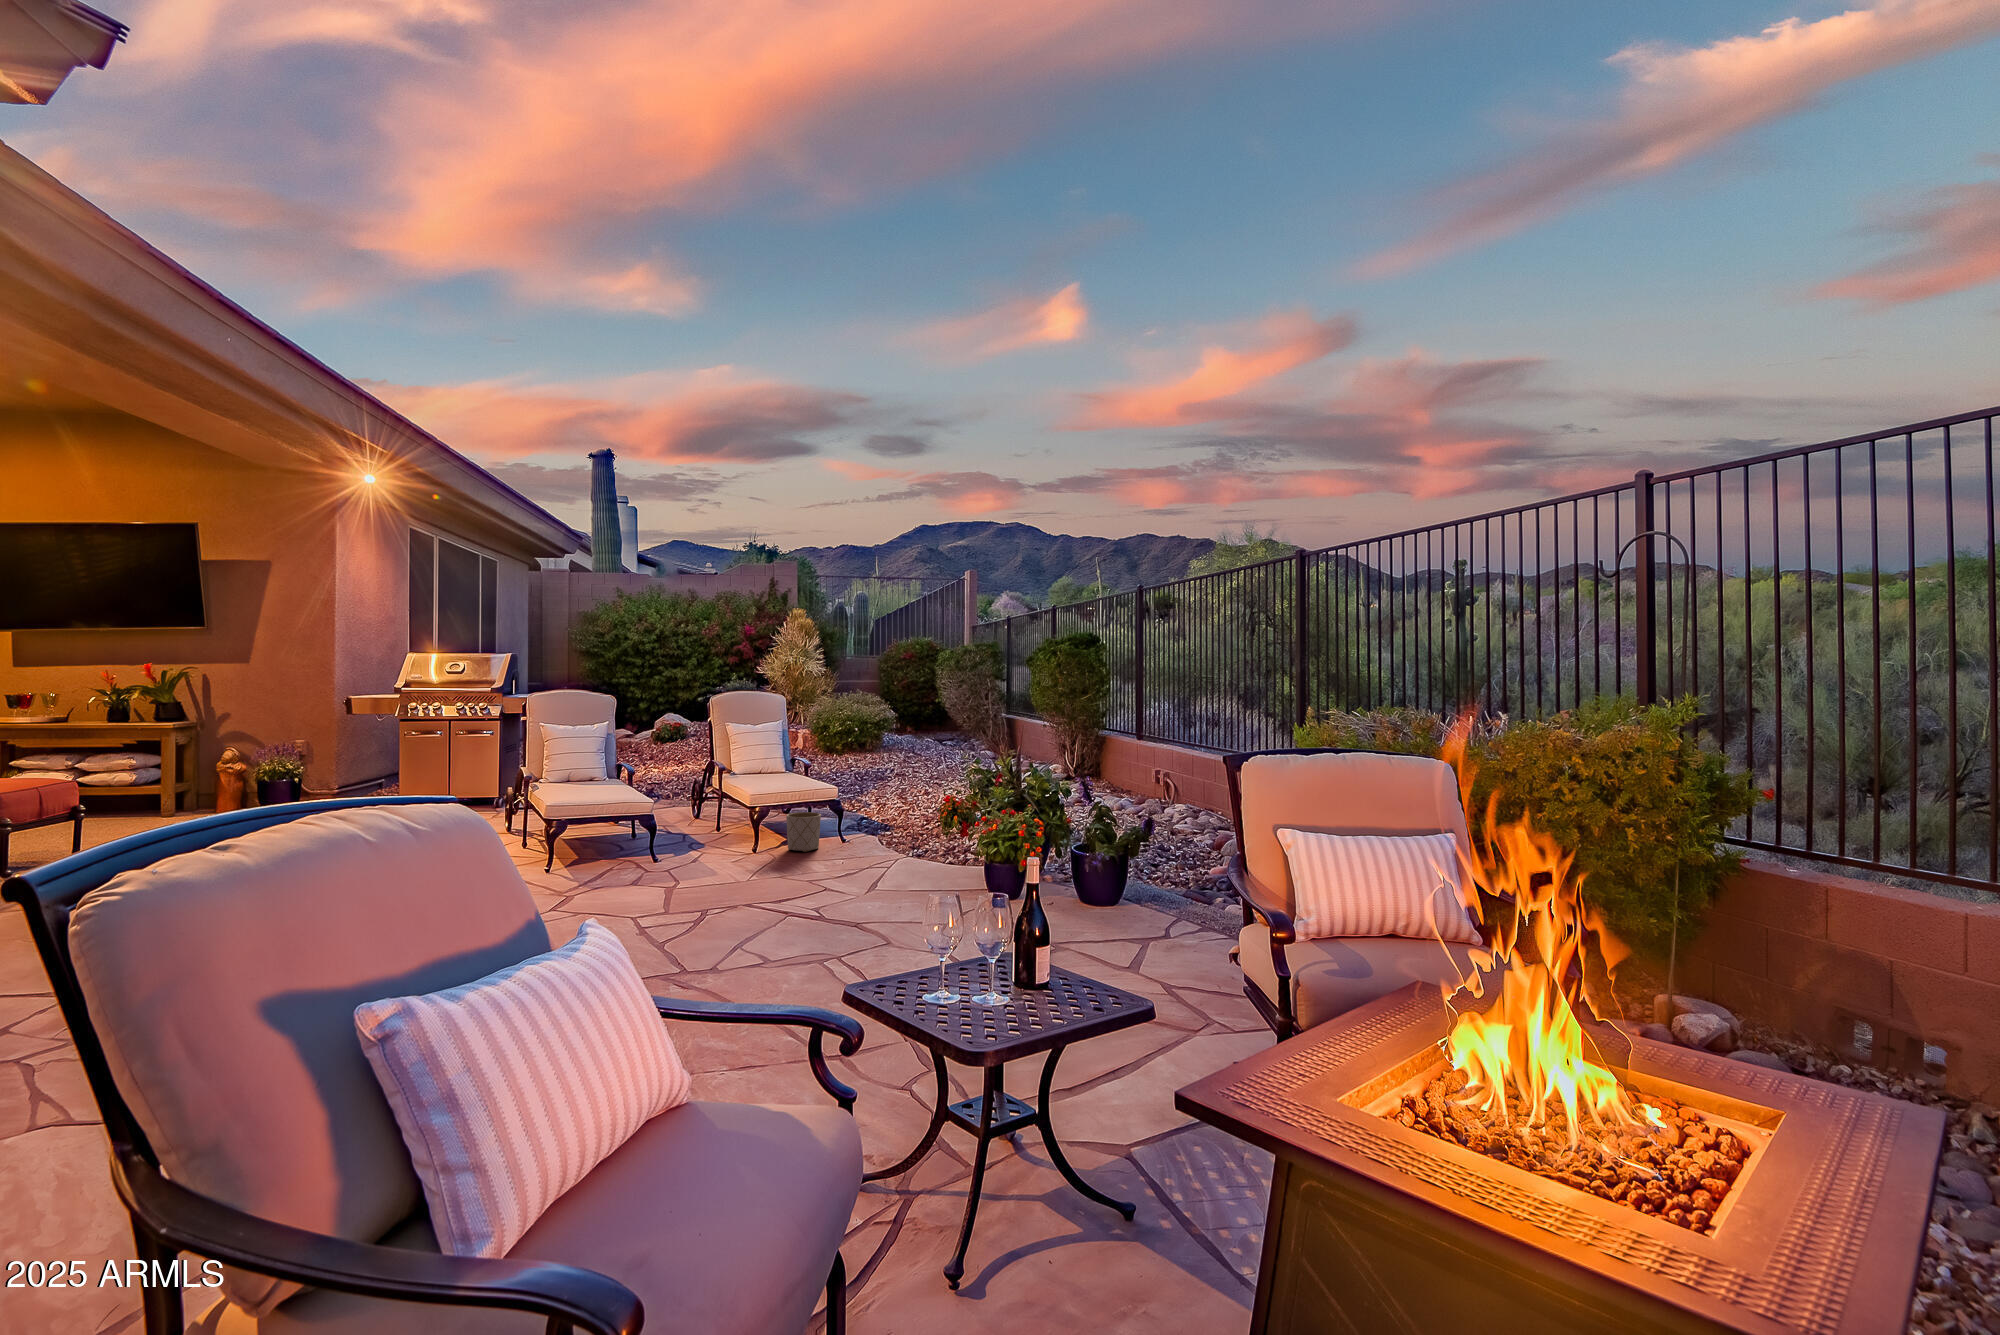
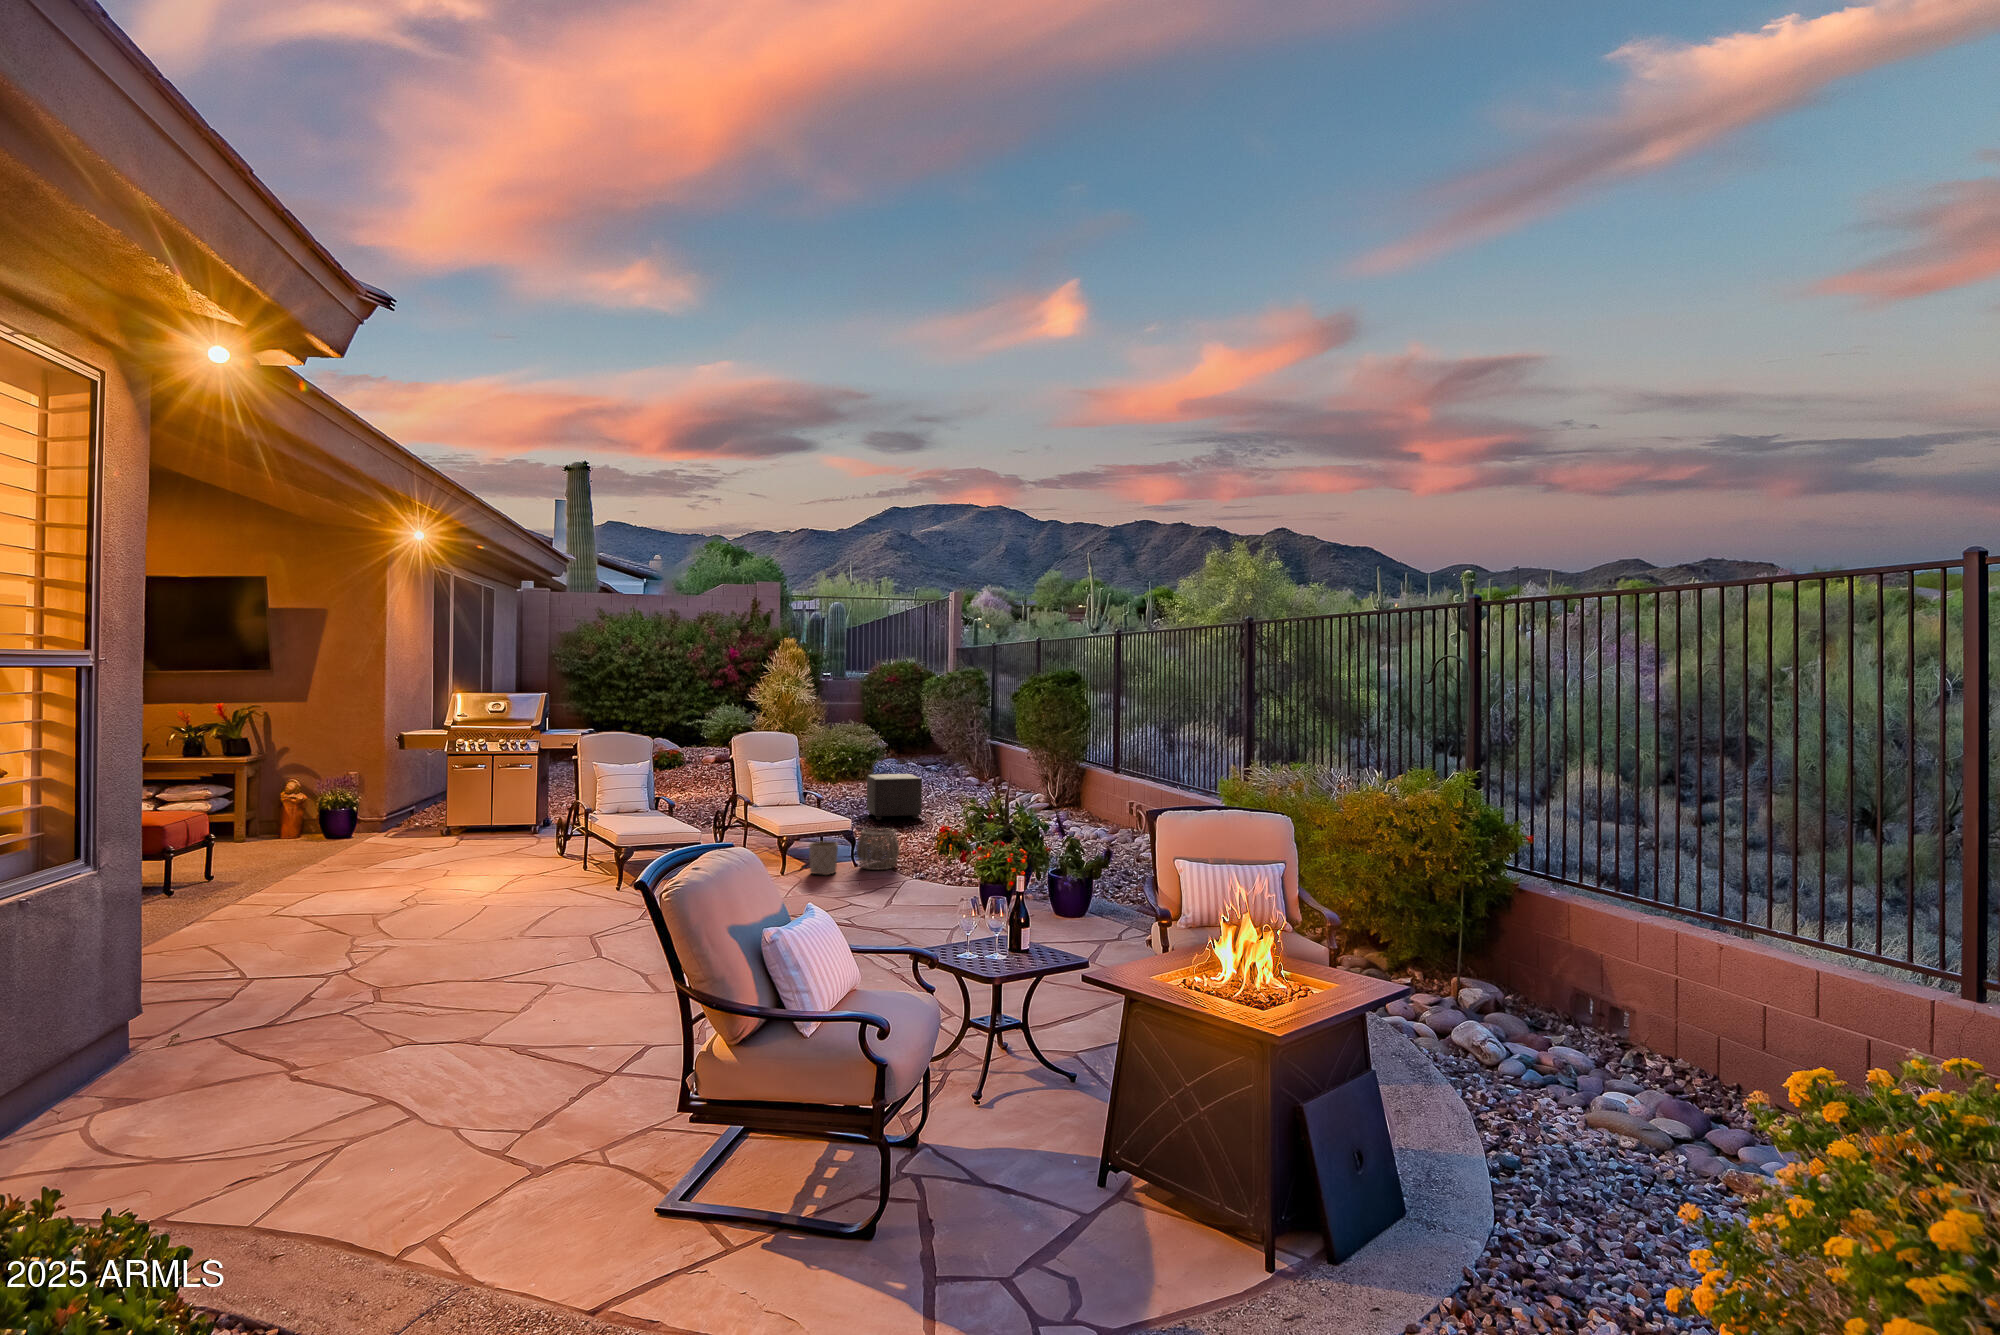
ottoman: none [868,742,927,791] -> present [867,774,922,820]
woven basket: none [843,797,894,846] -> present [857,828,899,870]

